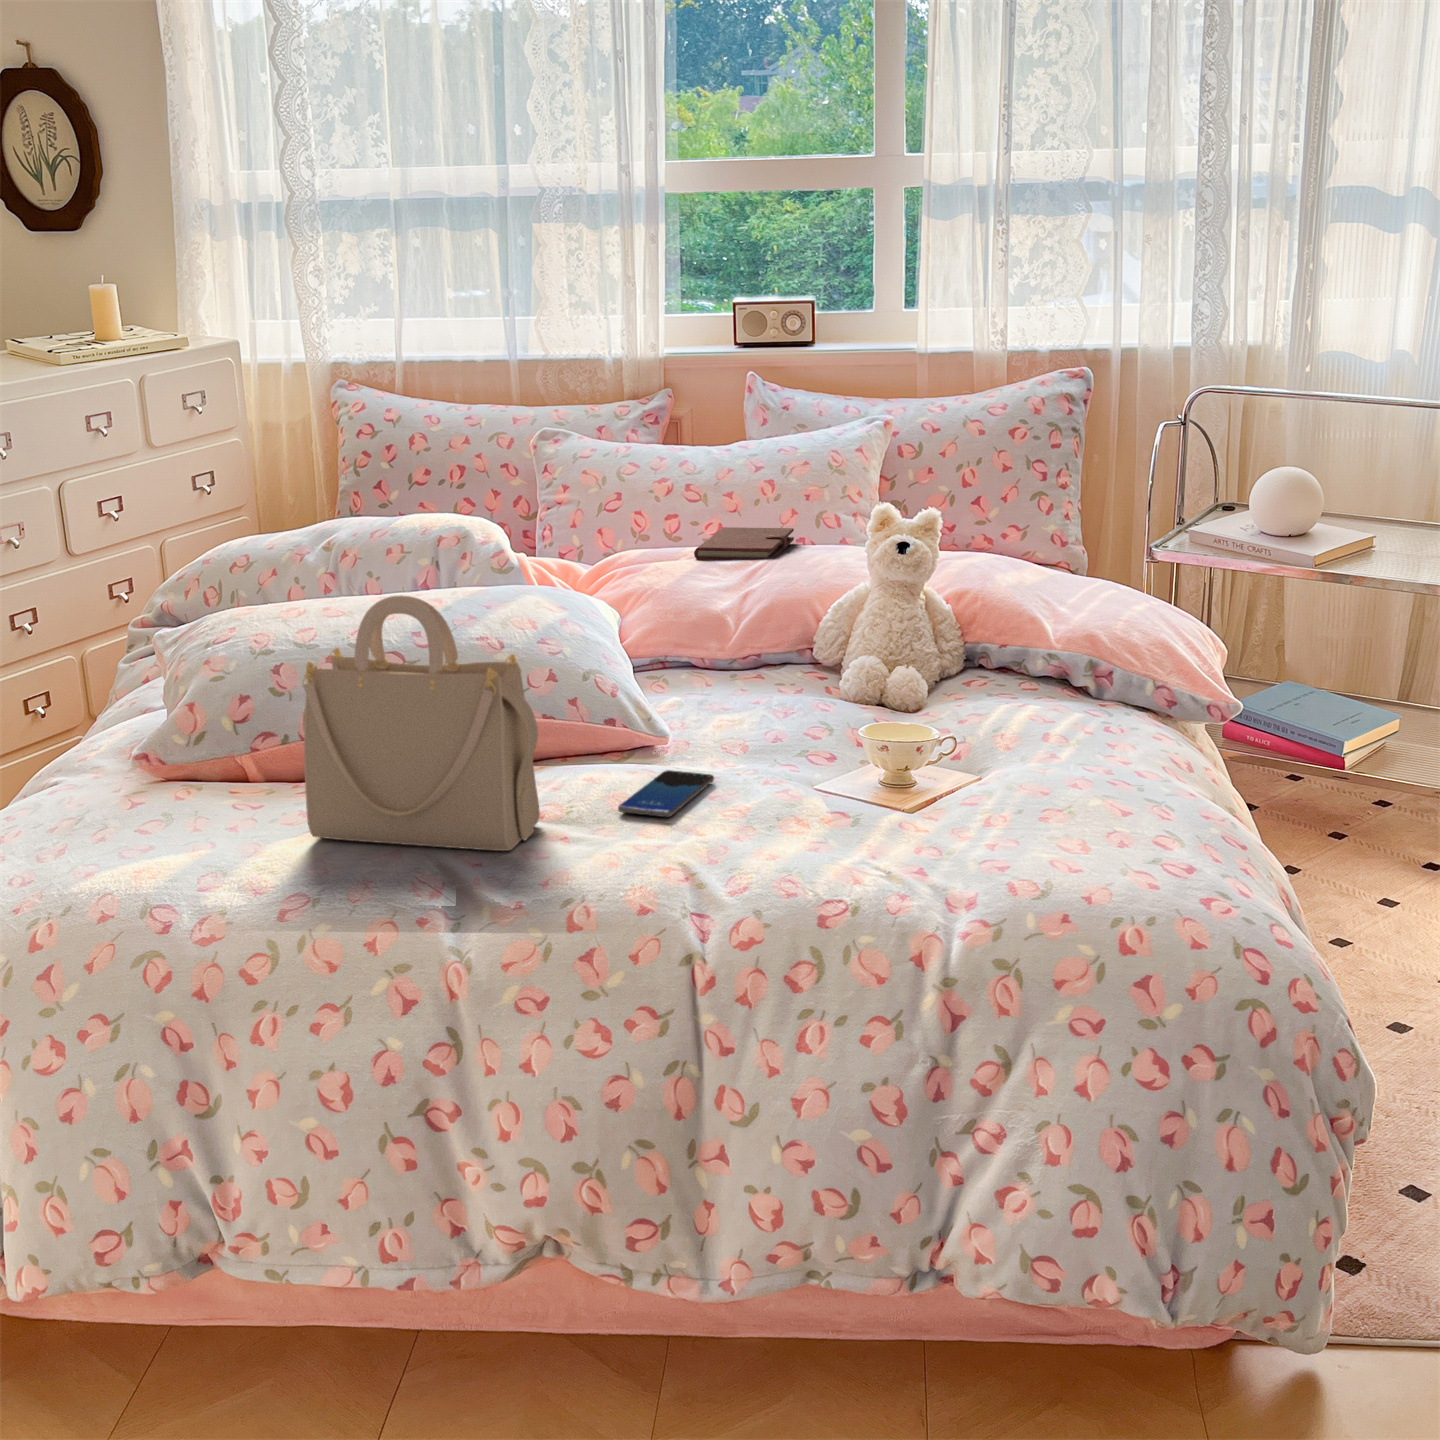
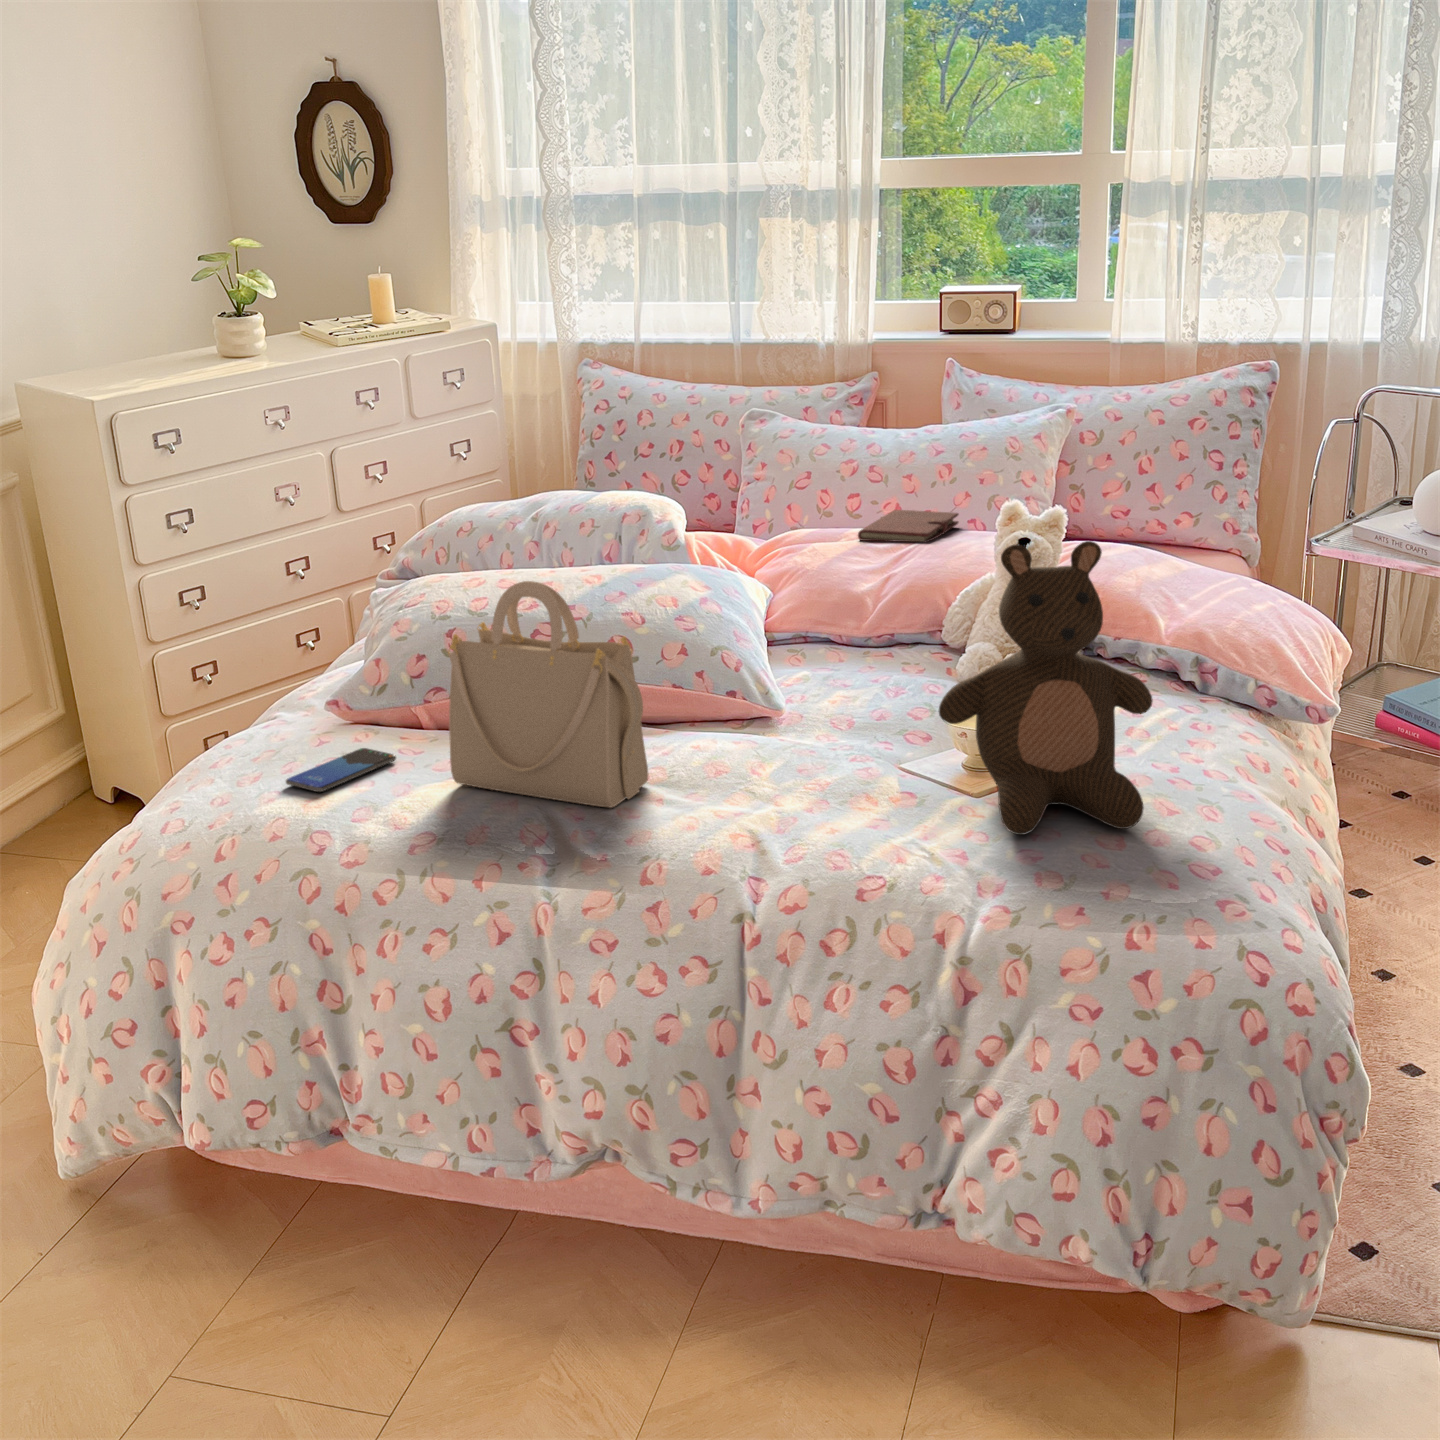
stuffed bear: none [868,527,1099,846] -> present [939,541,1153,835]
smartphone: present [618,770,714,817] -> present [286,748,396,792]

